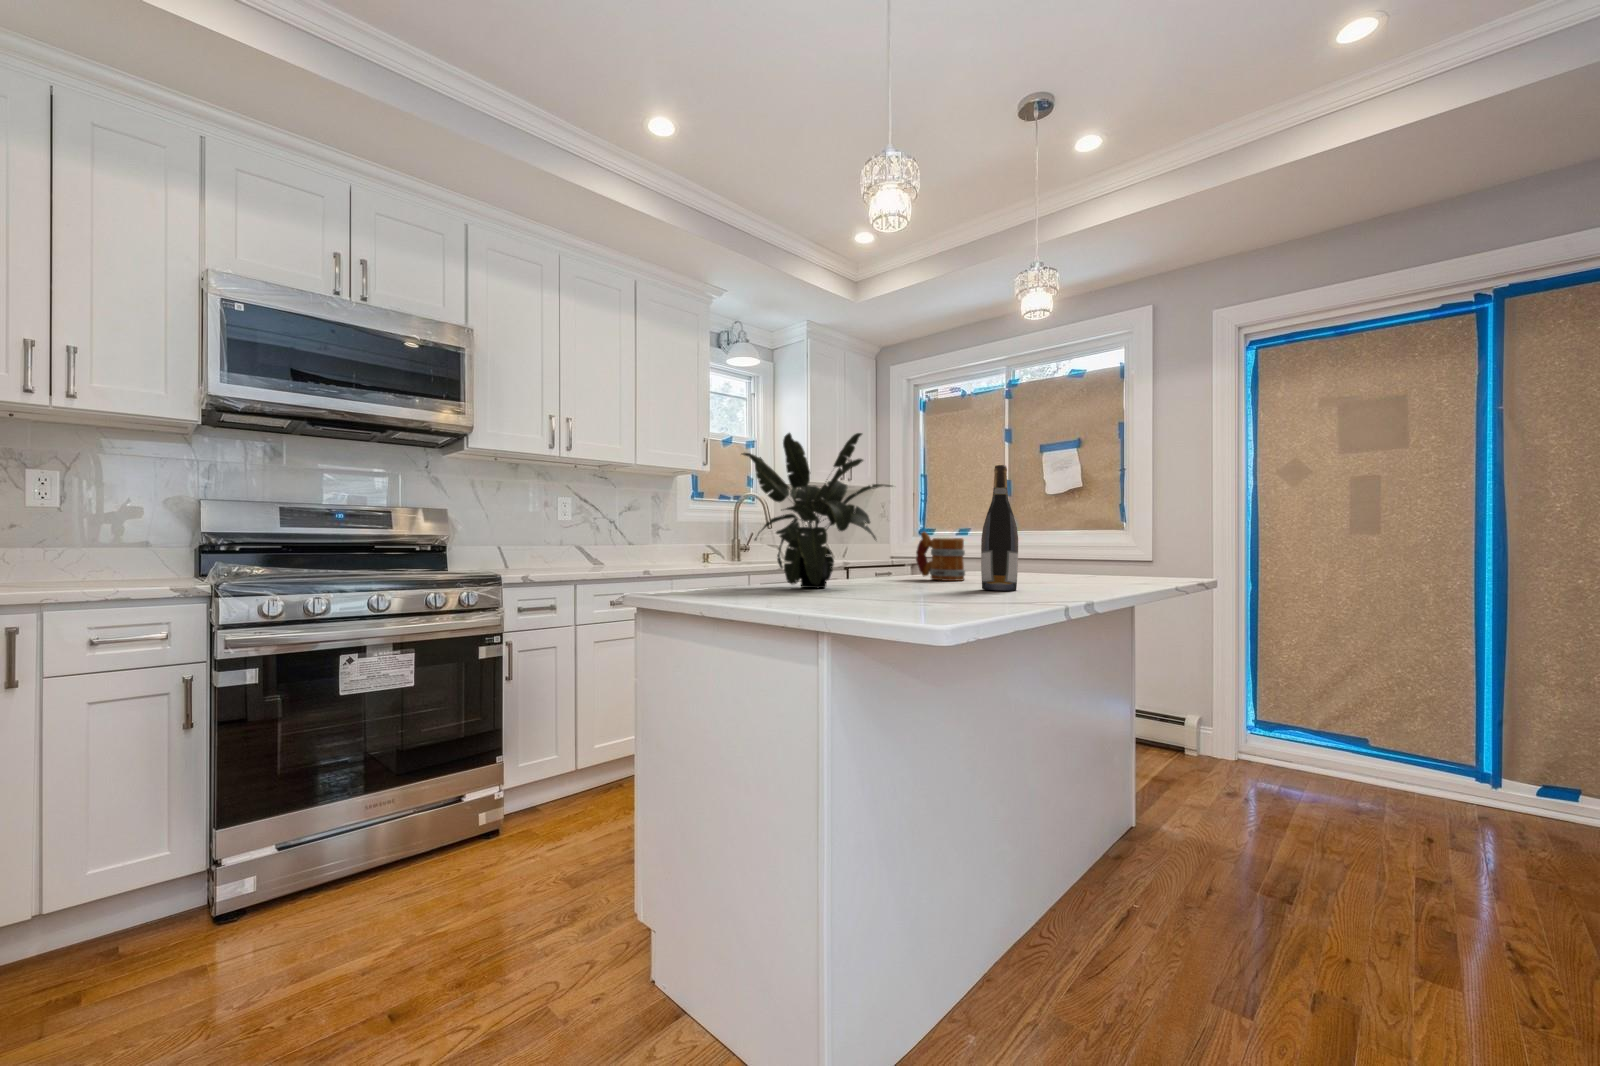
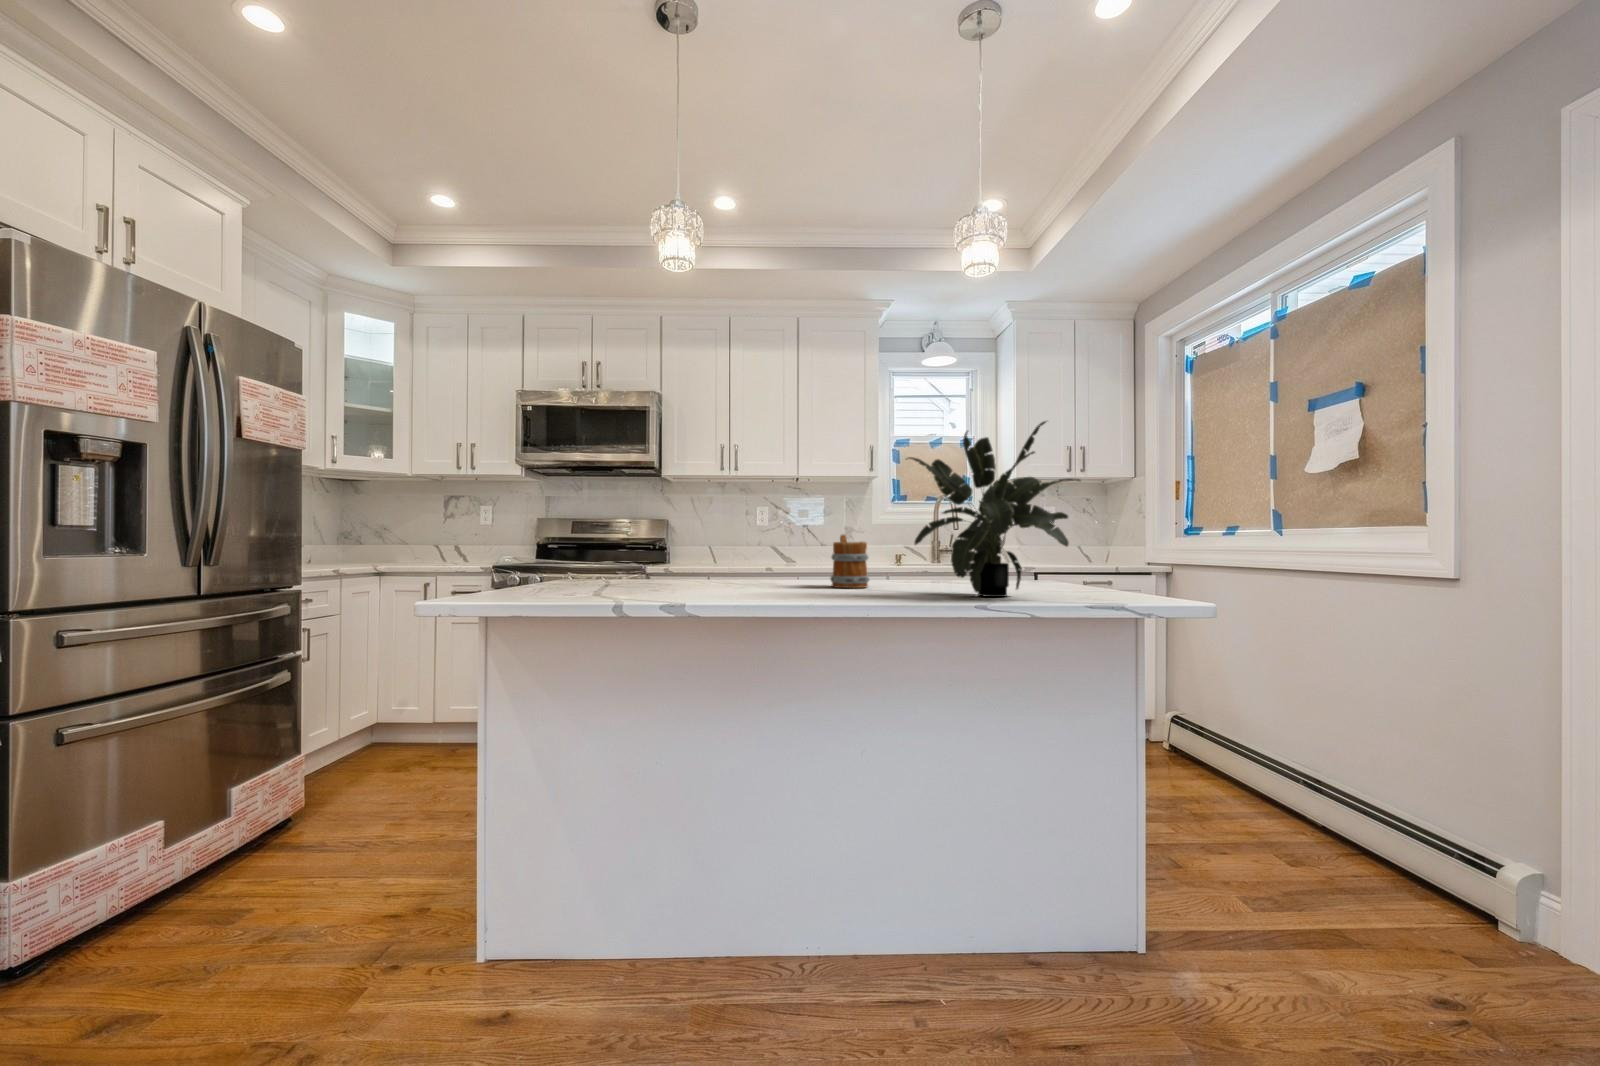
potted plant: present [742,433,892,588] -> present [906,421,1081,597]
wine bottle: present [981,465,1018,591] -> none [727,467,763,597]

